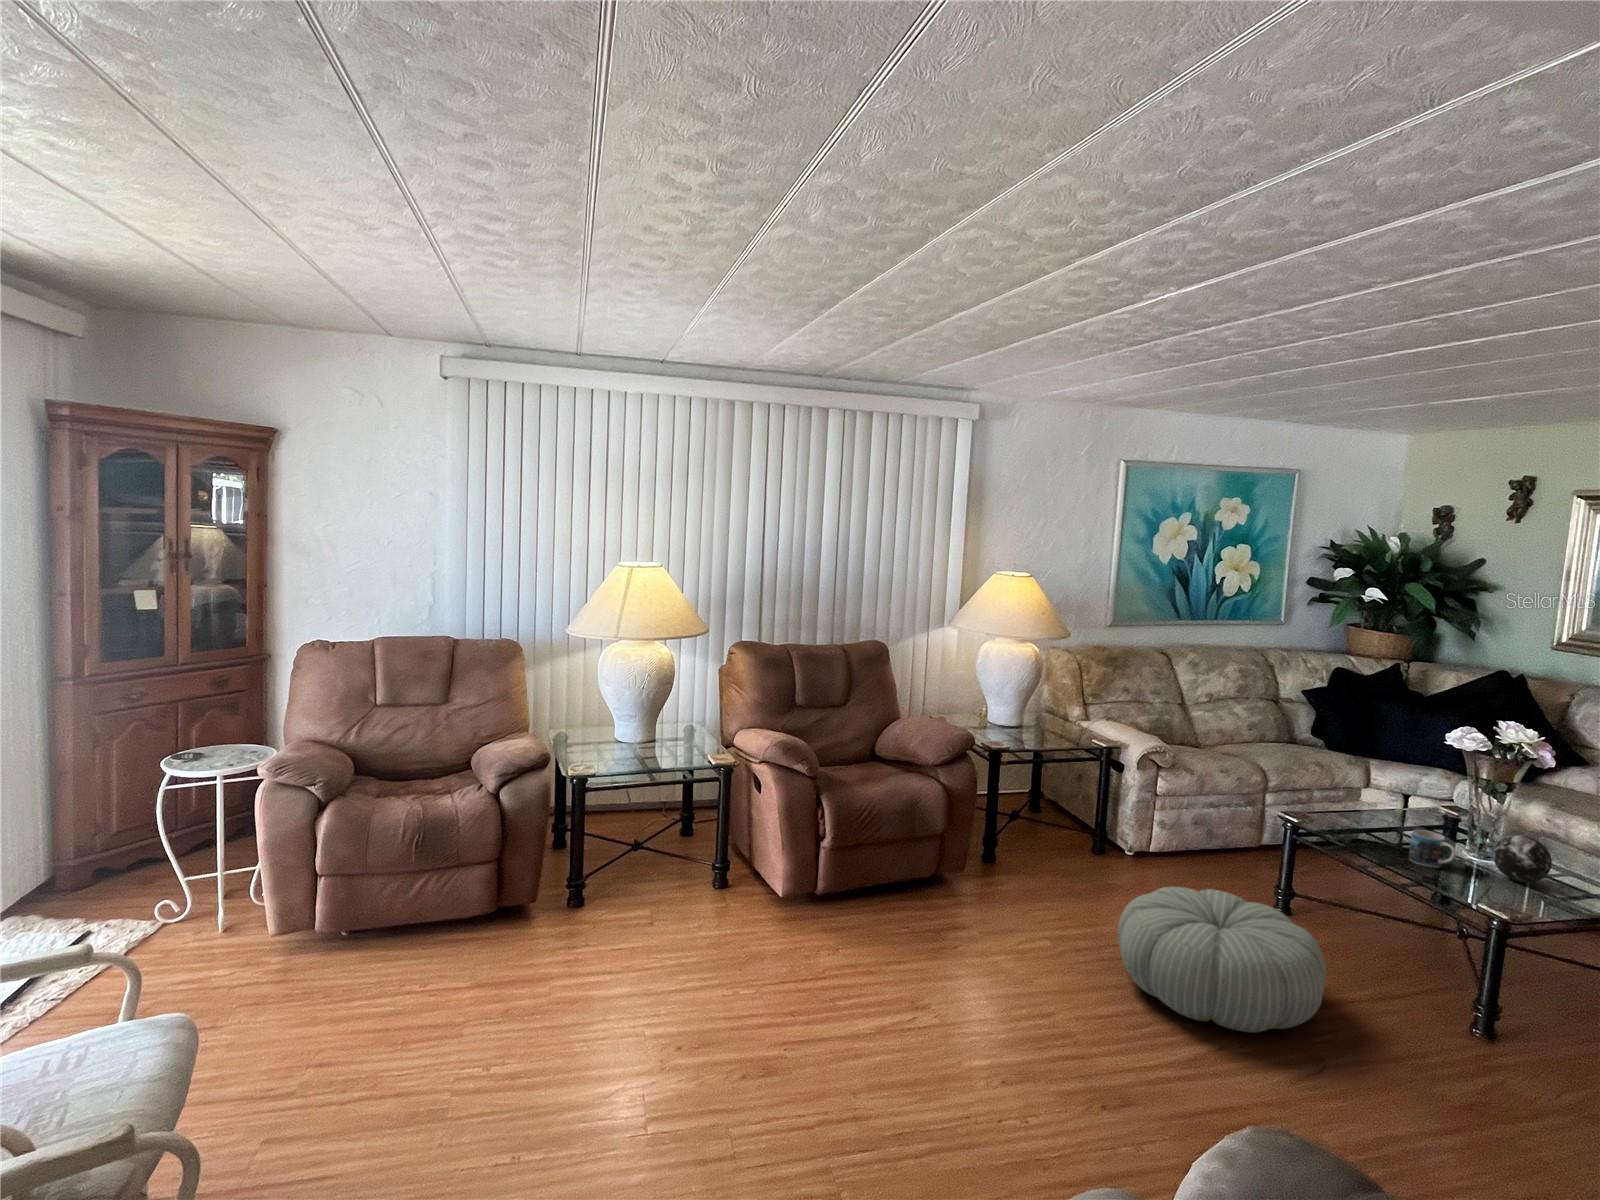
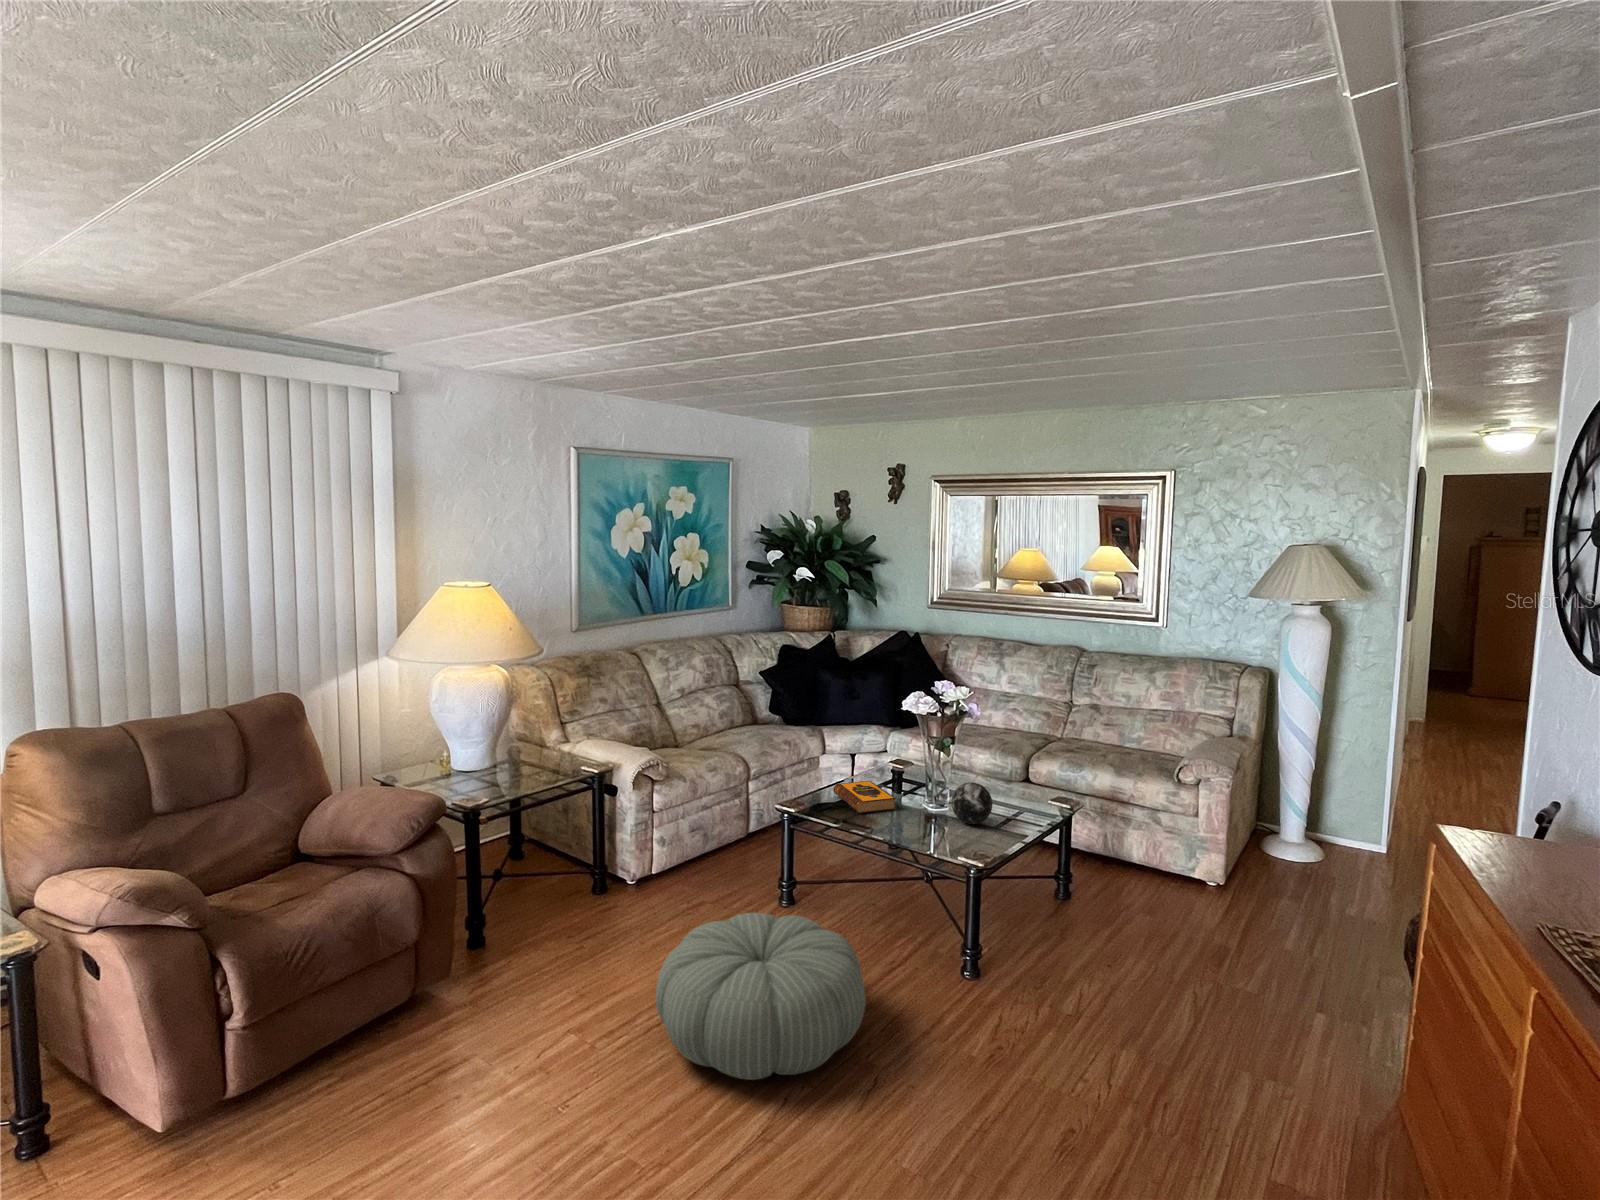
hardback book: none [1352,809,1424,847] -> present [833,781,896,814]
mug: present [1409,830,1455,868] -> none [892,795,928,830]

